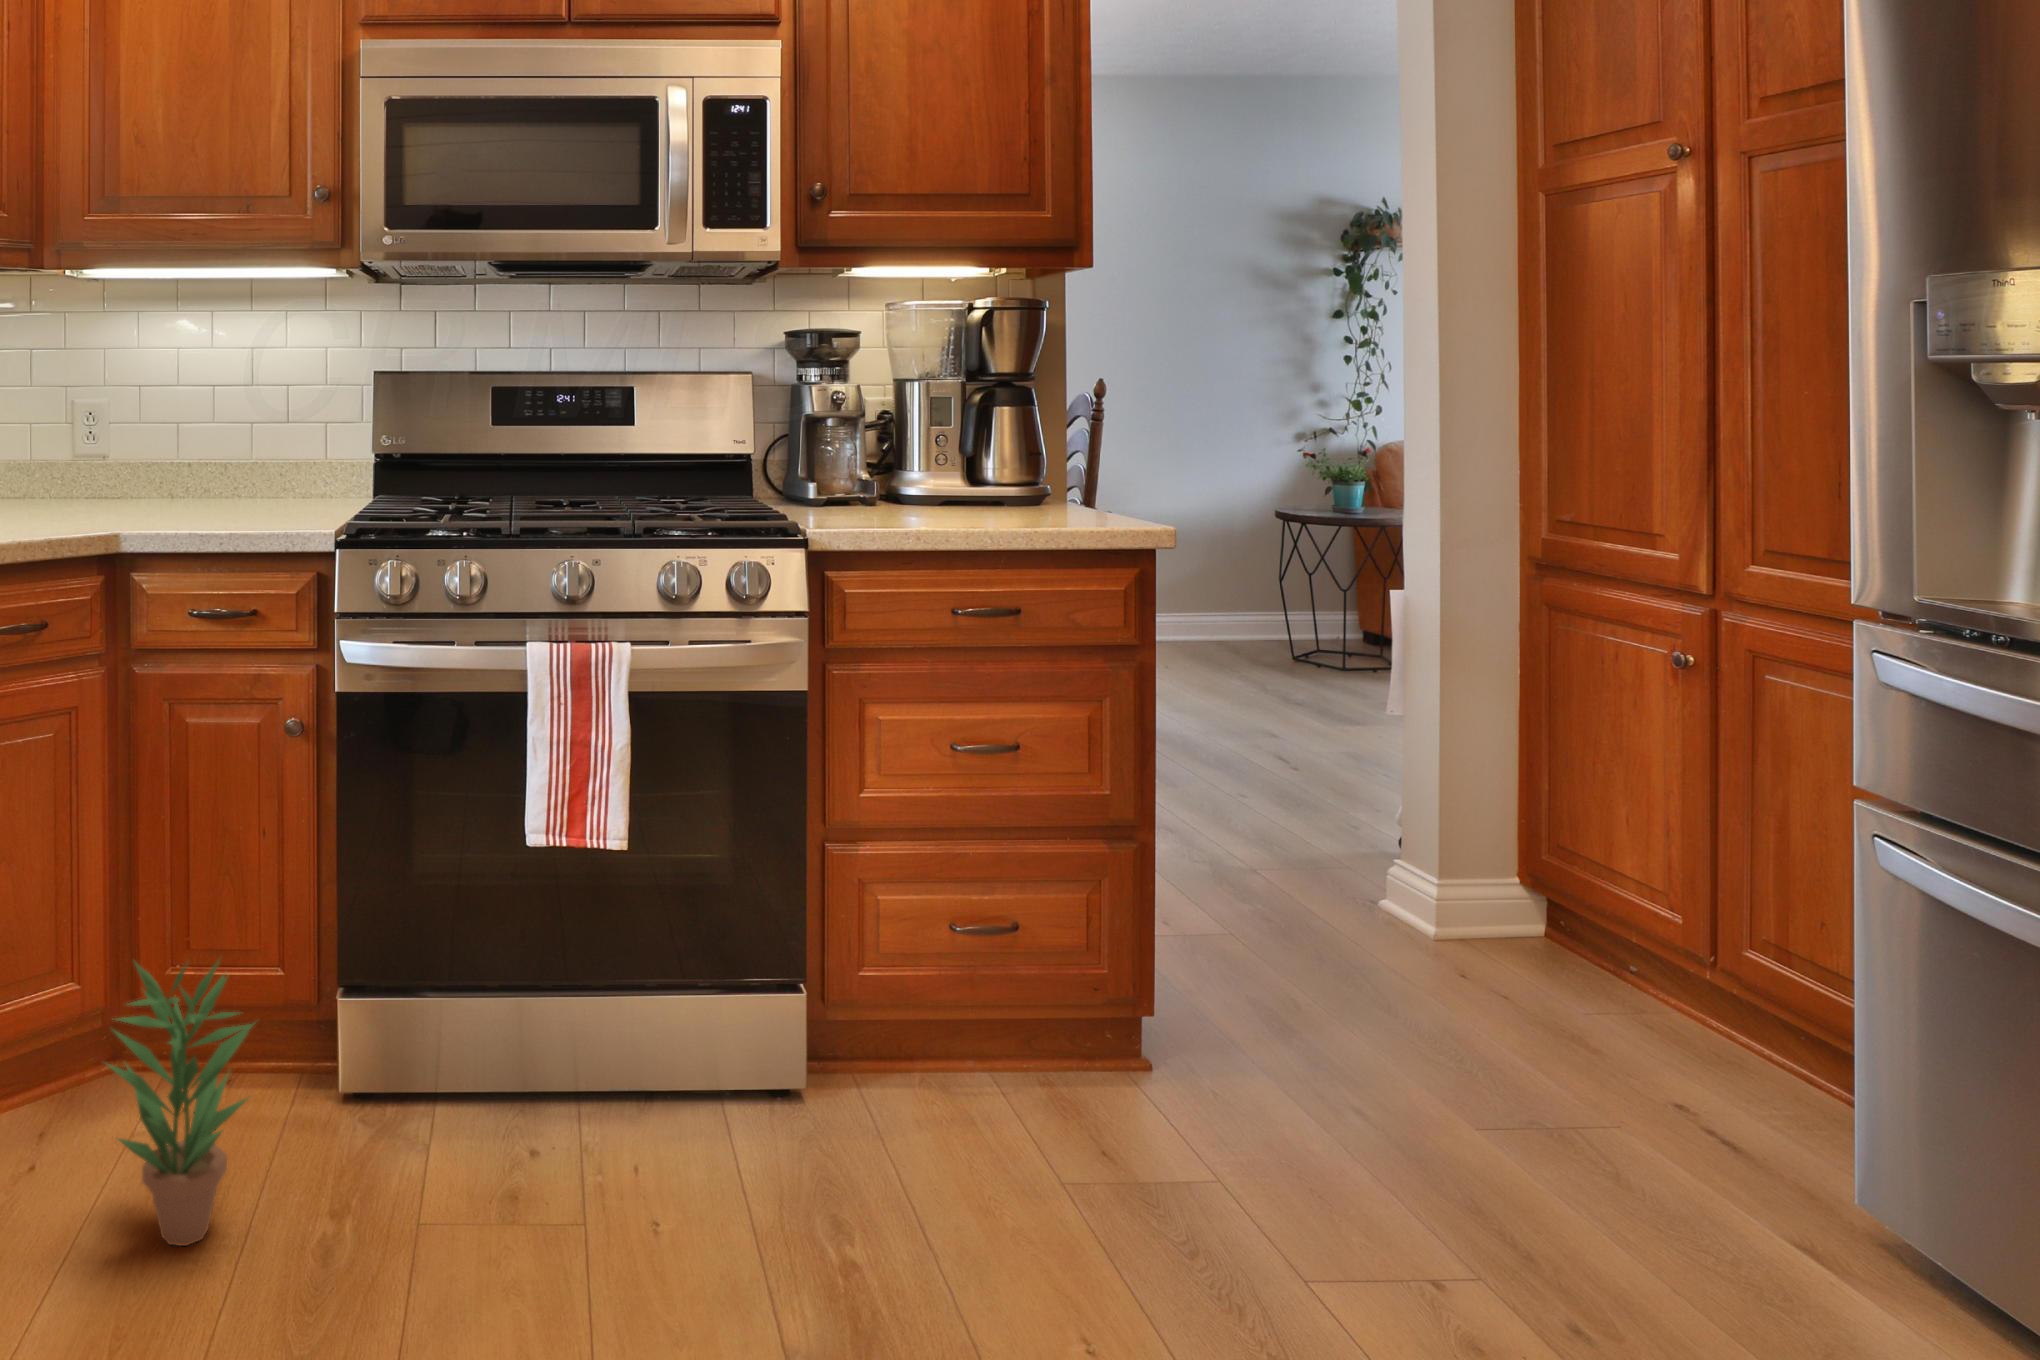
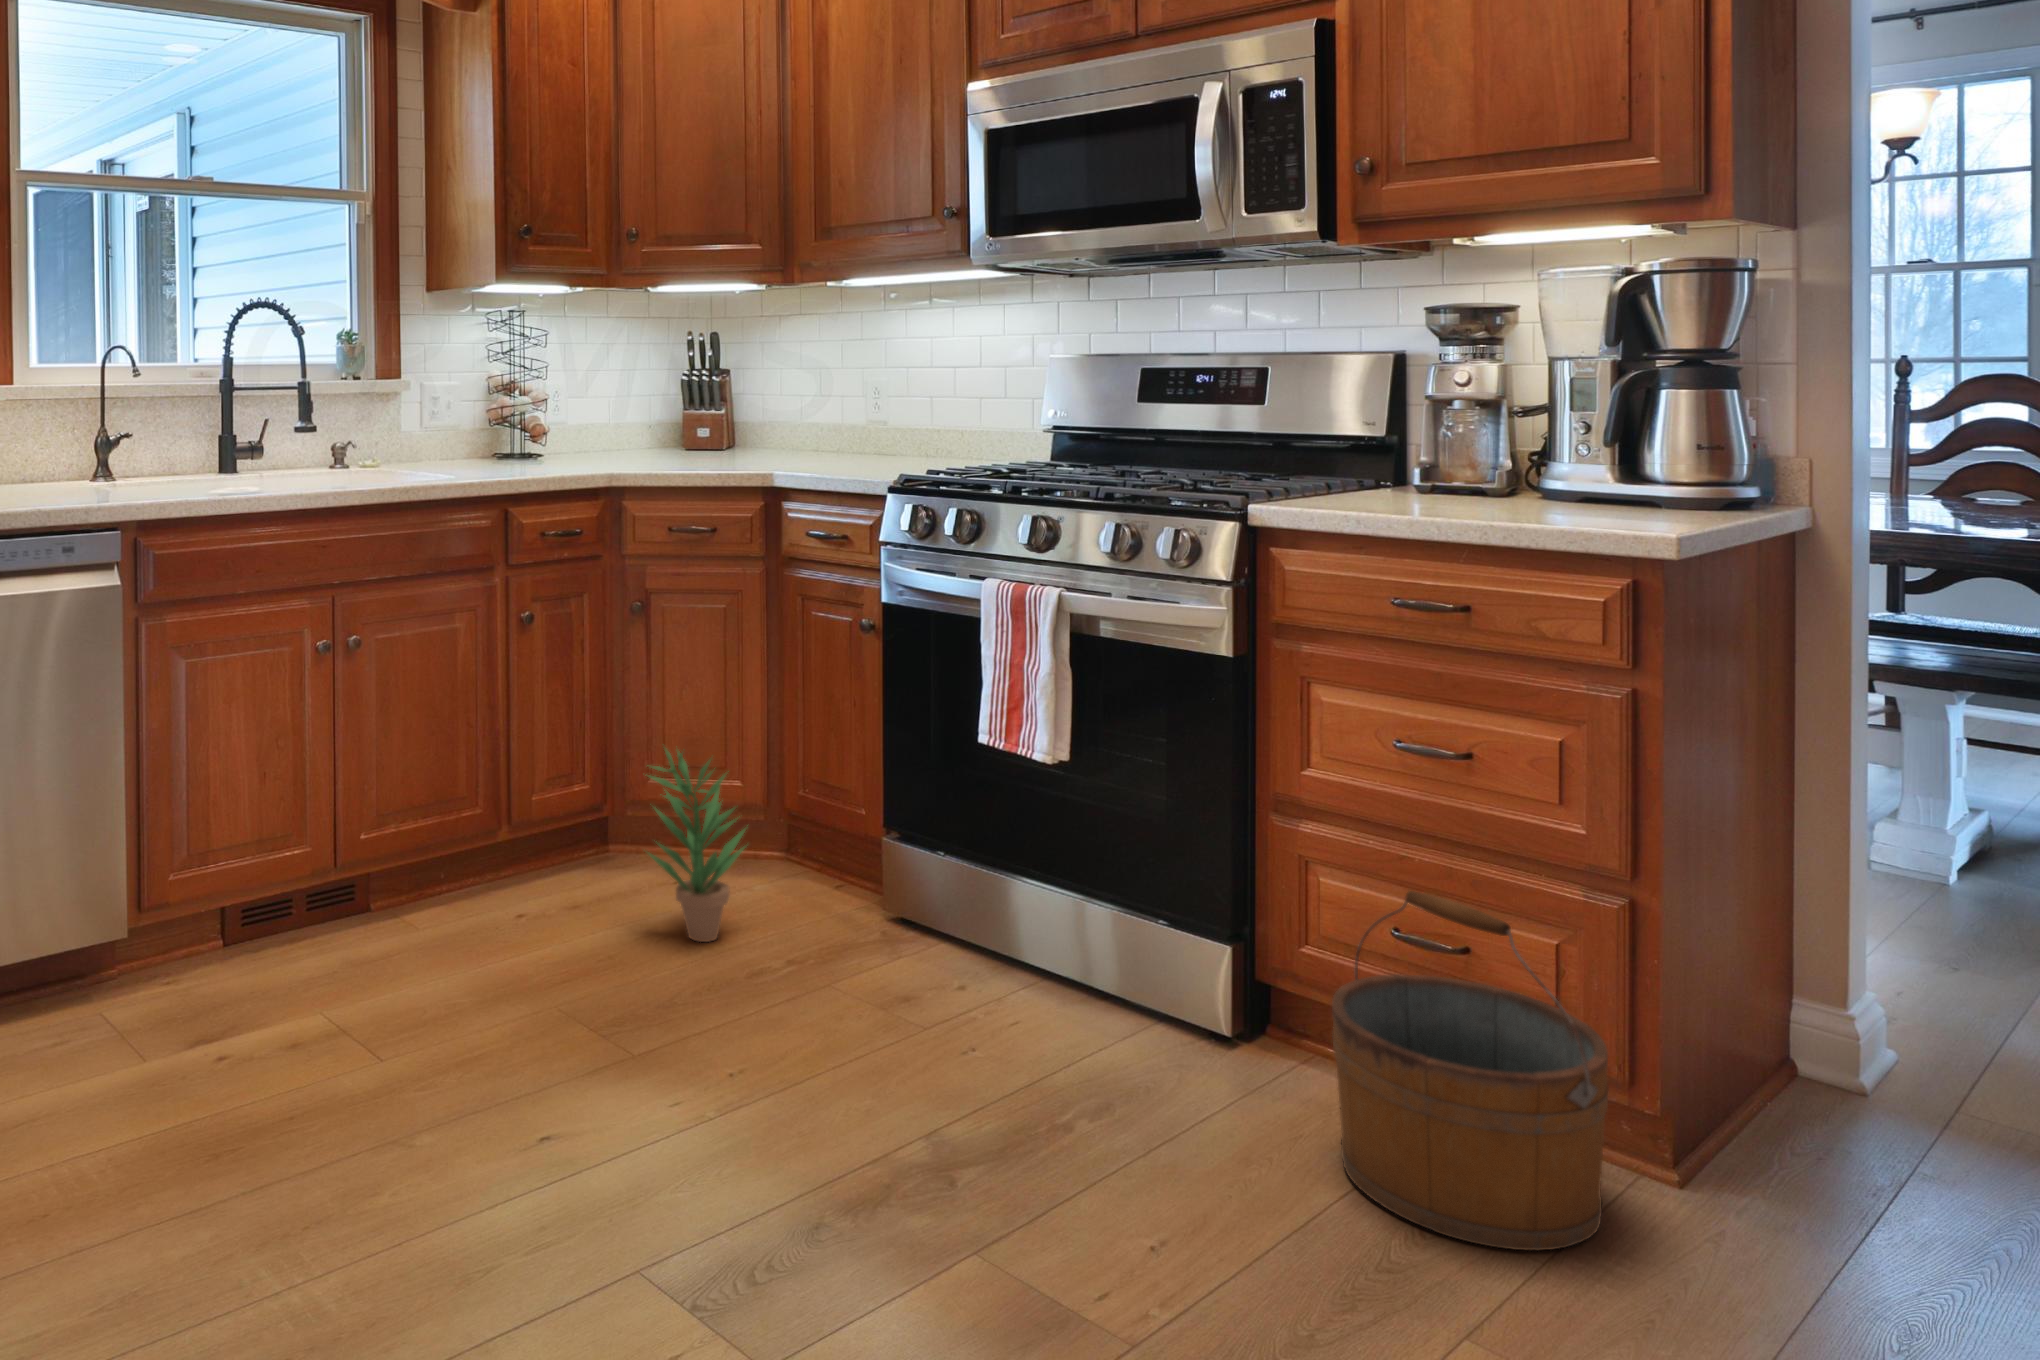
bucket: none [996,889,1246,1211] -> present [1332,891,1609,1251]

